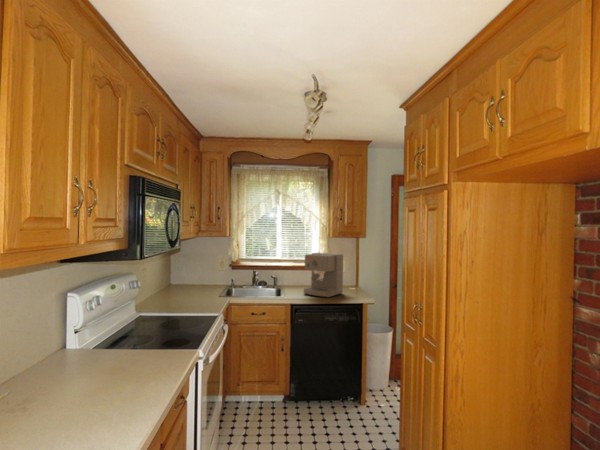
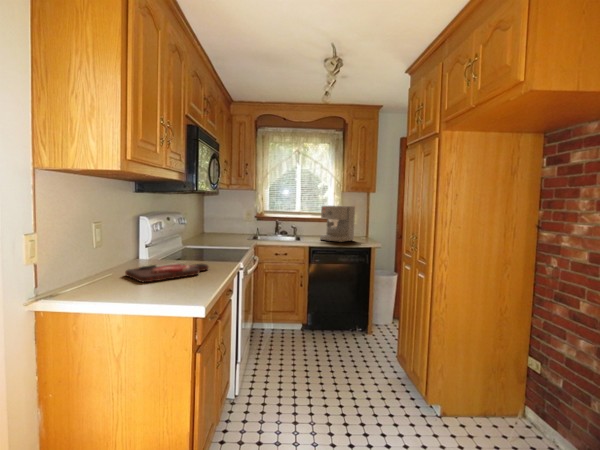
cutting board: none [26,361,153,413] -> present [125,263,208,282]

